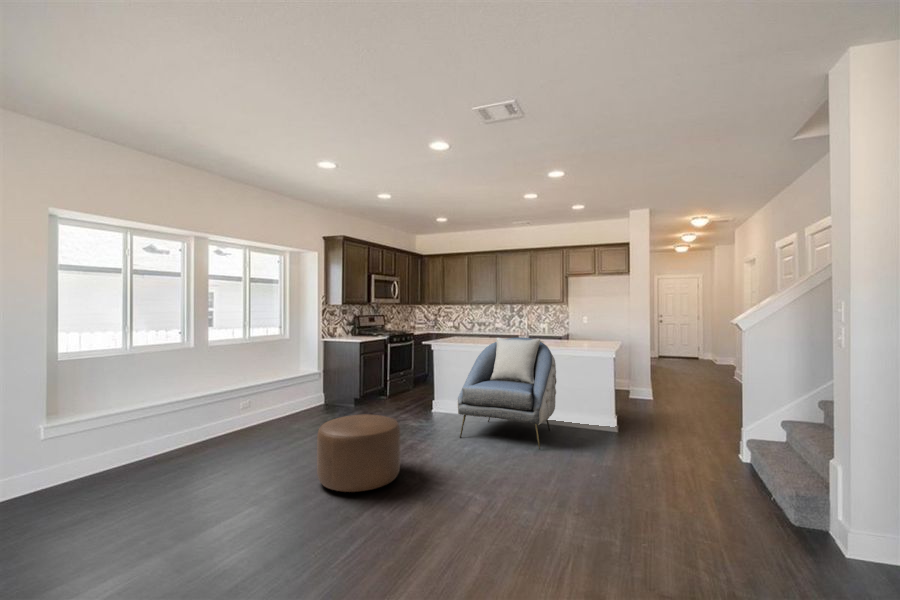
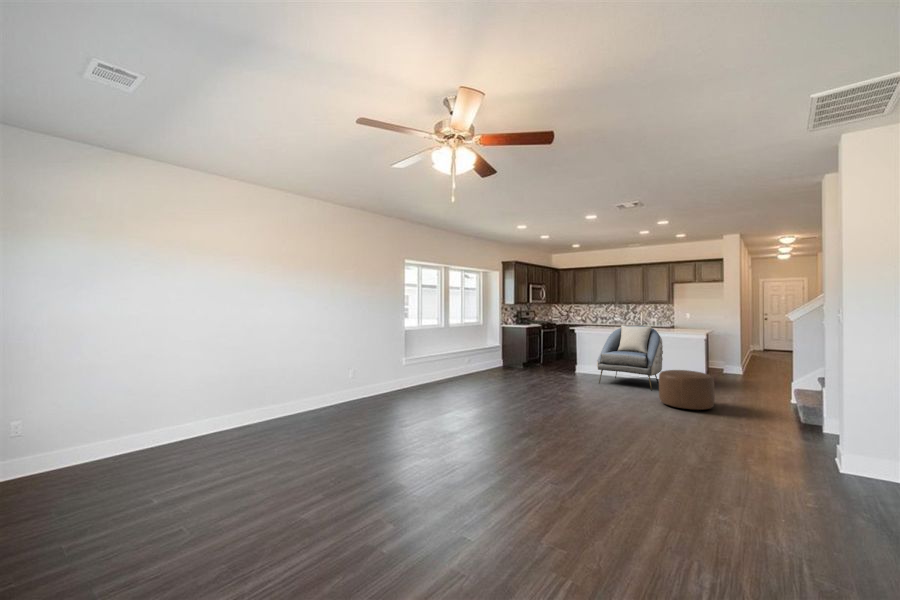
ottoman: present [317,415,400,492] -> present [659,370,714,410]

